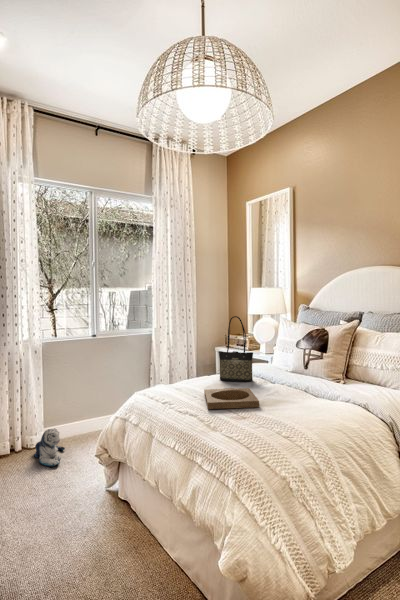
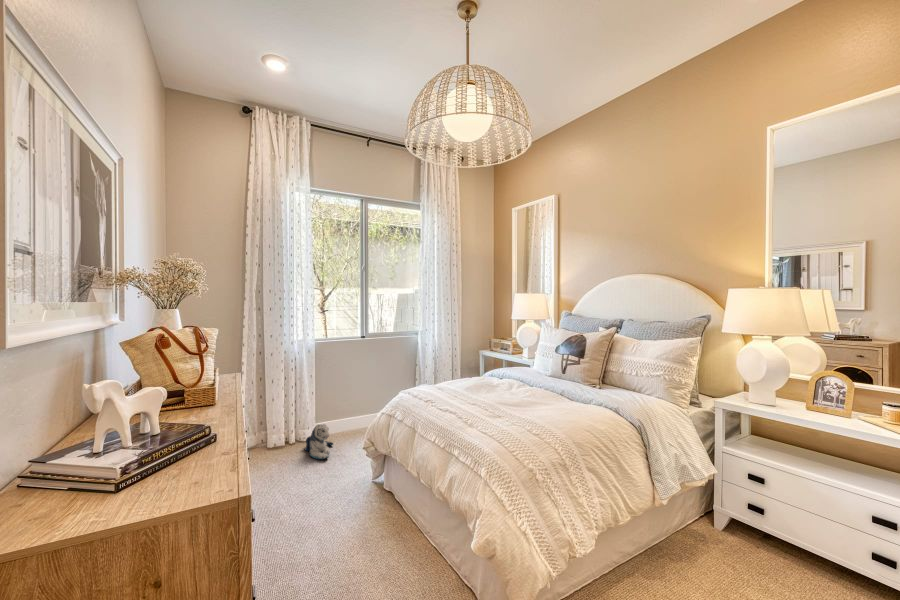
tote bag: present [219,316,253,382] -> none [480,321,513,384]
tray: present [204,388,259,409] -> none [465,390,515,408]

